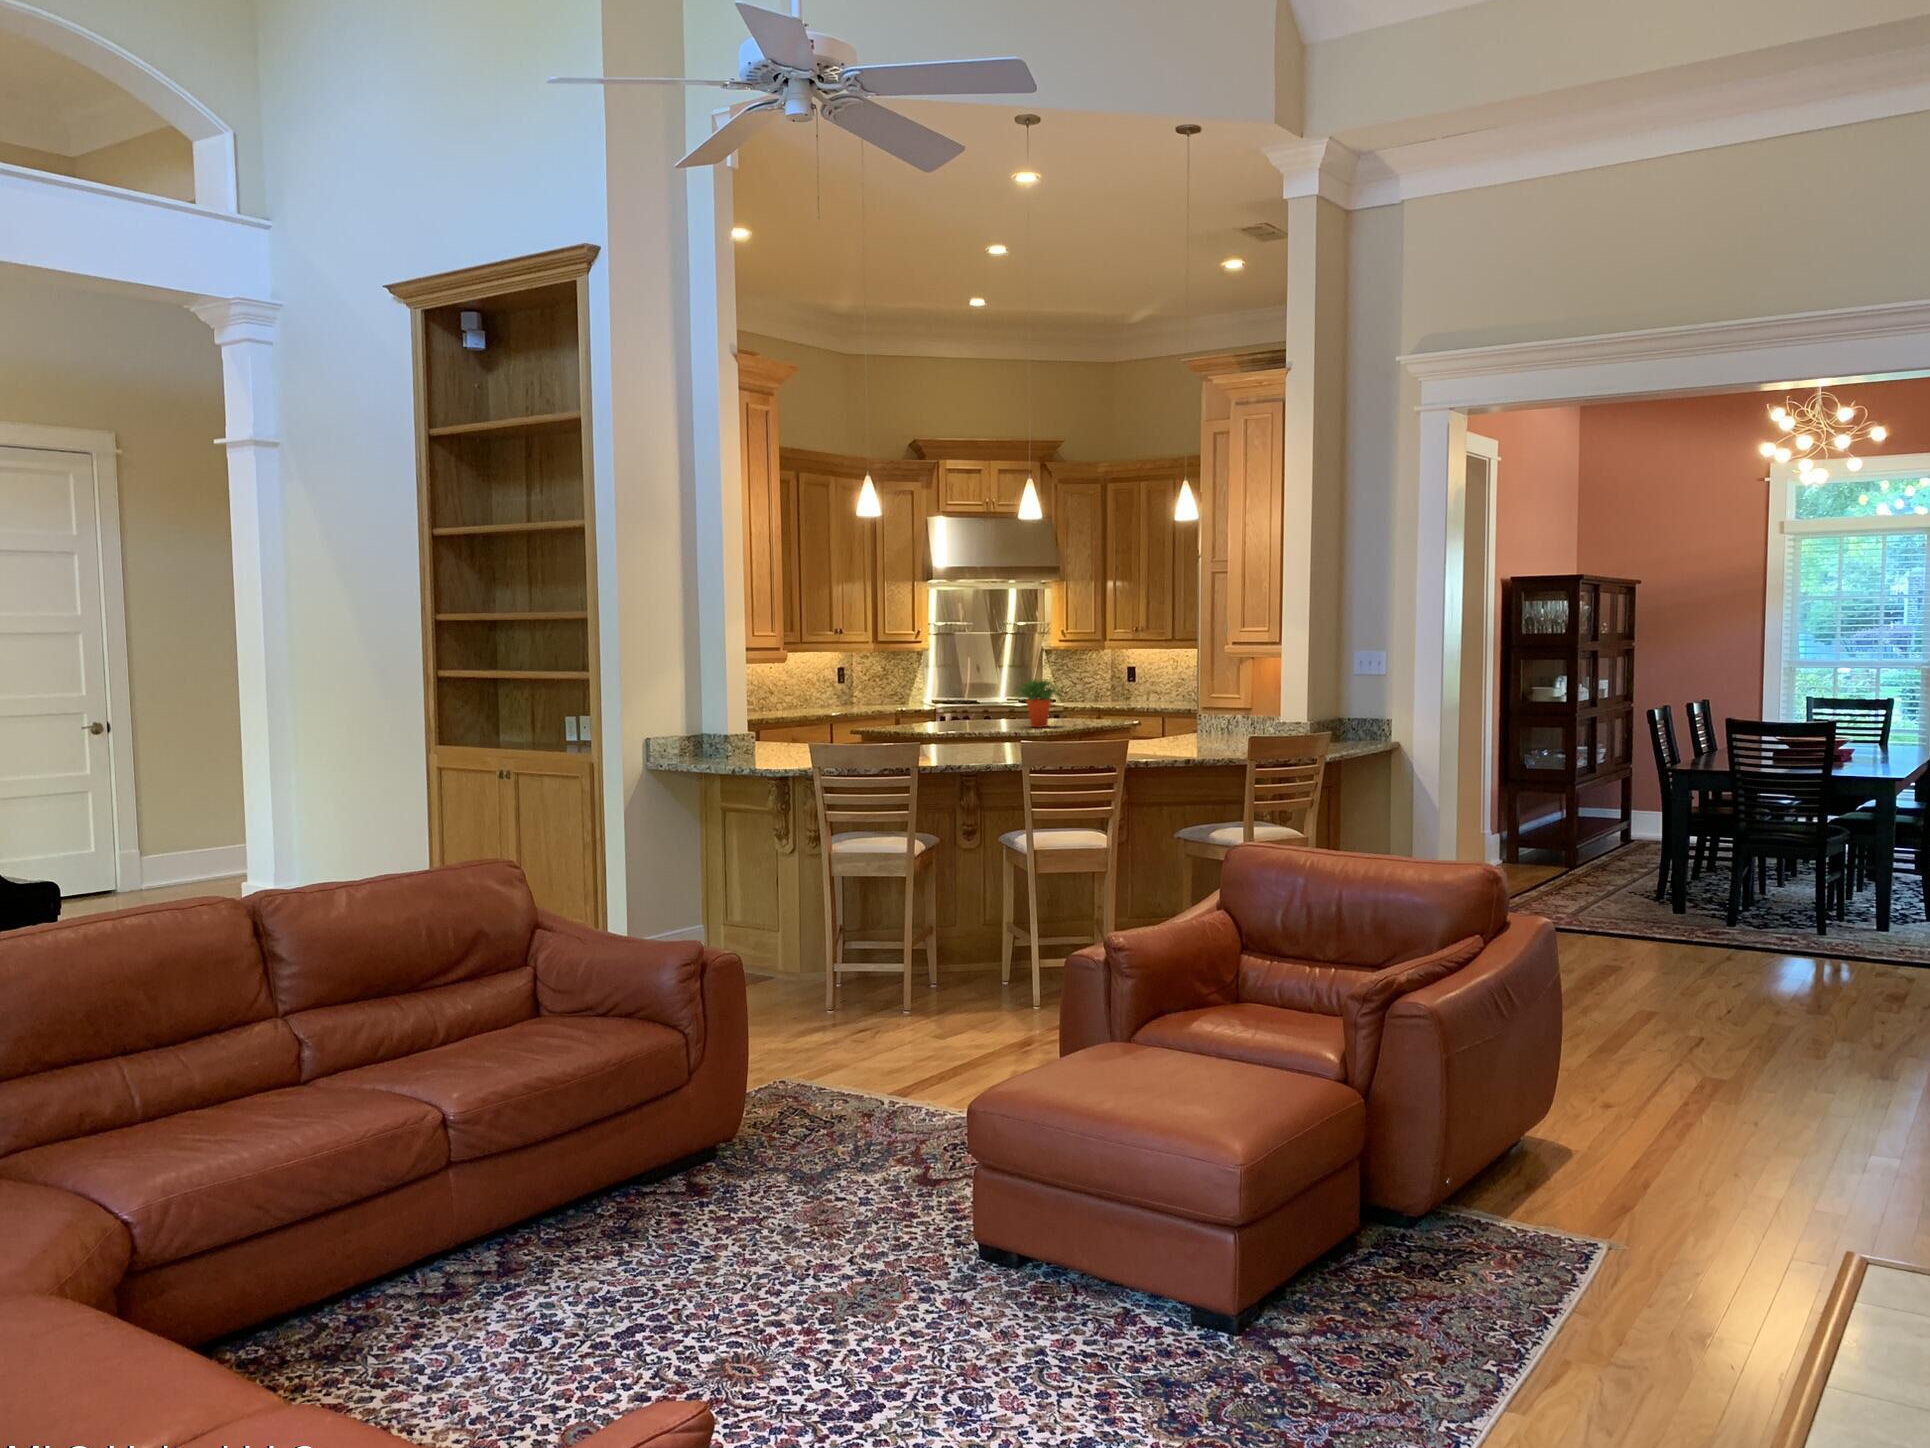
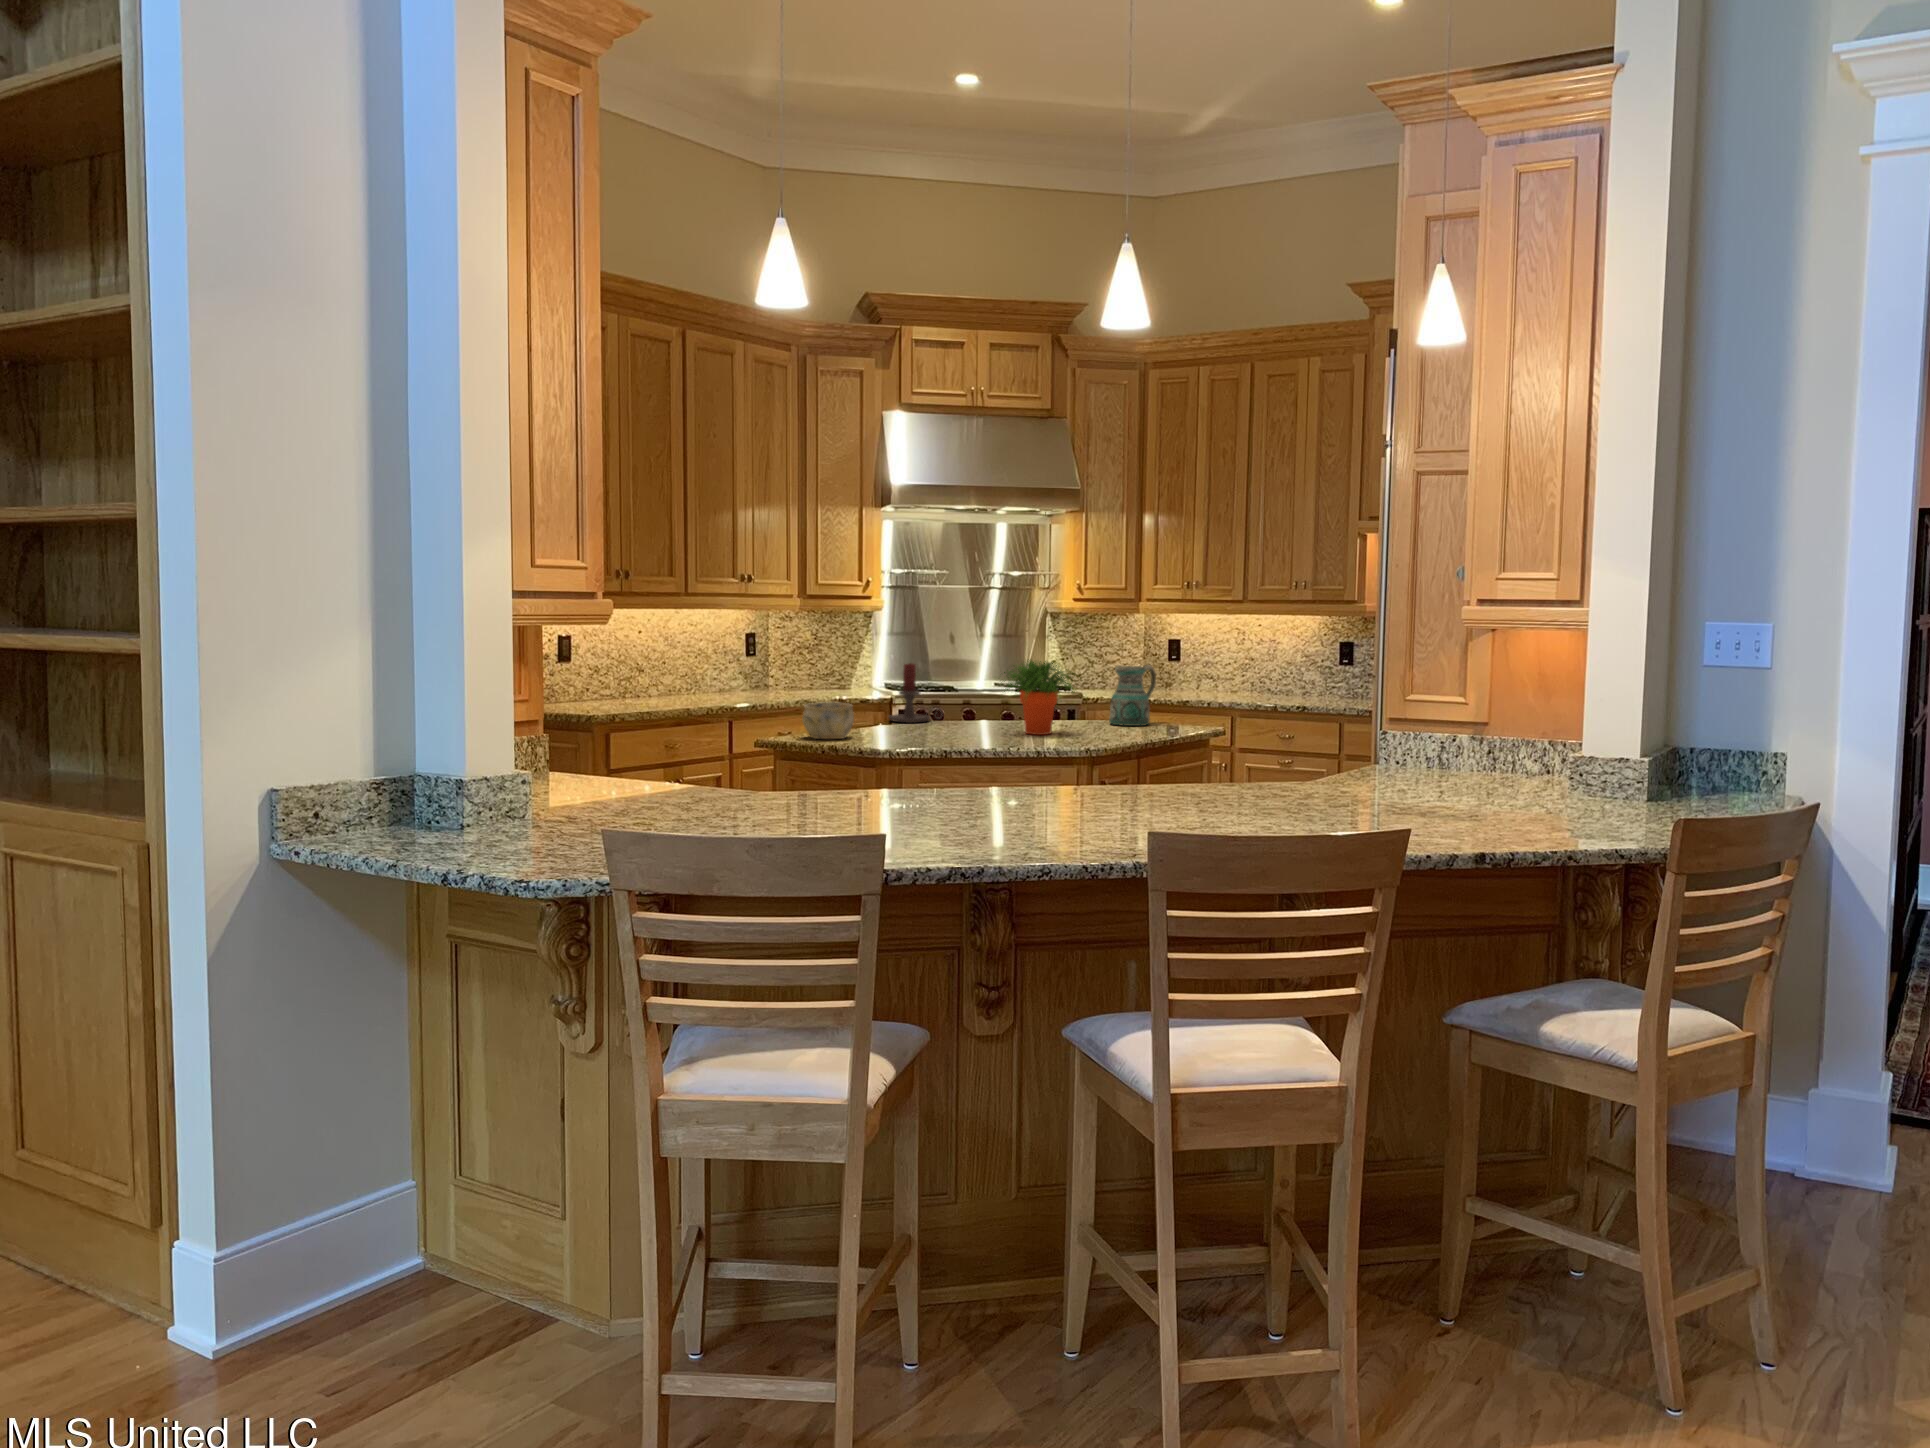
ceramic pitcher: none [1086,682,1117,722] -> present [1109,665,1156,726]
candle holder: none [939,684,975,723] -> present [889,663,942,723]
ceramic bowl: none [886,709,919,732] -> present [802,702,854,739]

